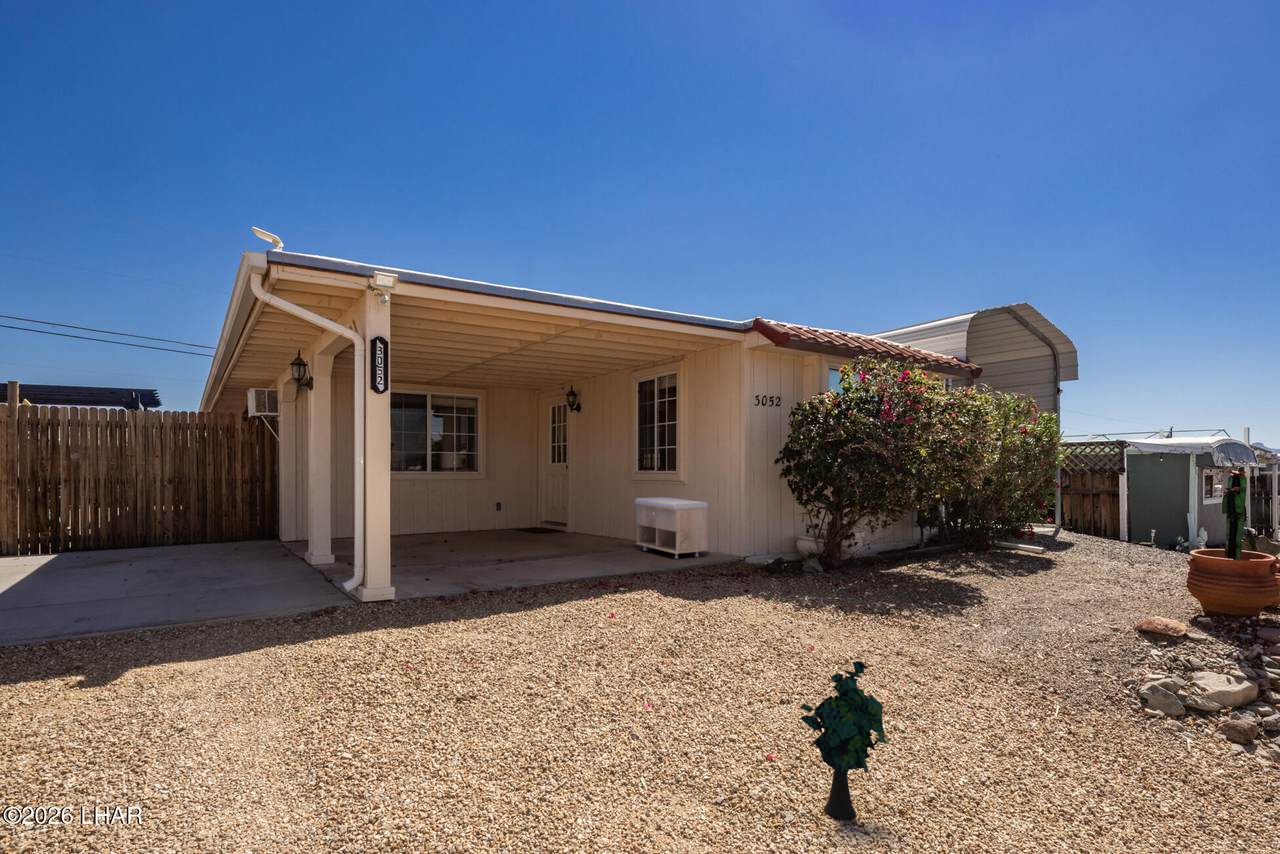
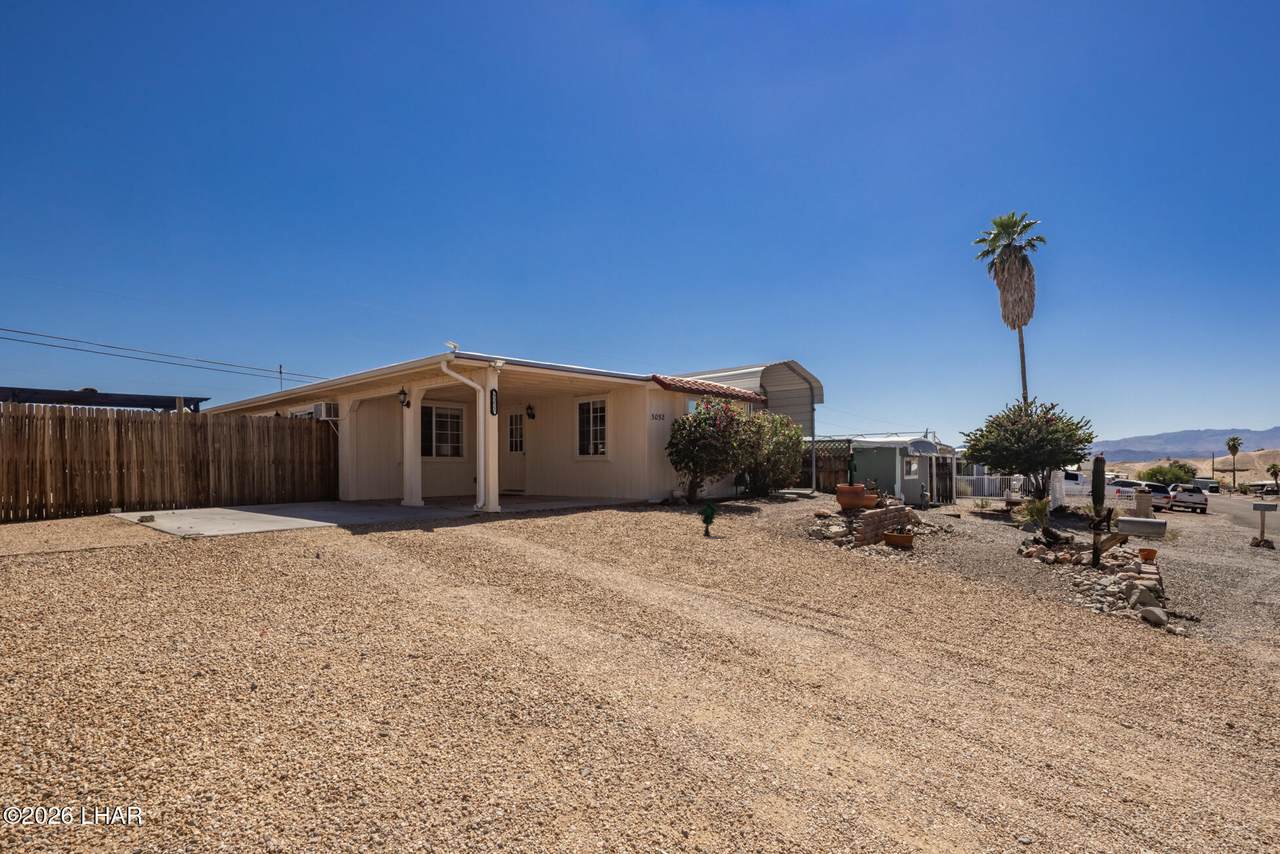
storage bench: present [635,497,708,558] -> none [583,471,626,503]

